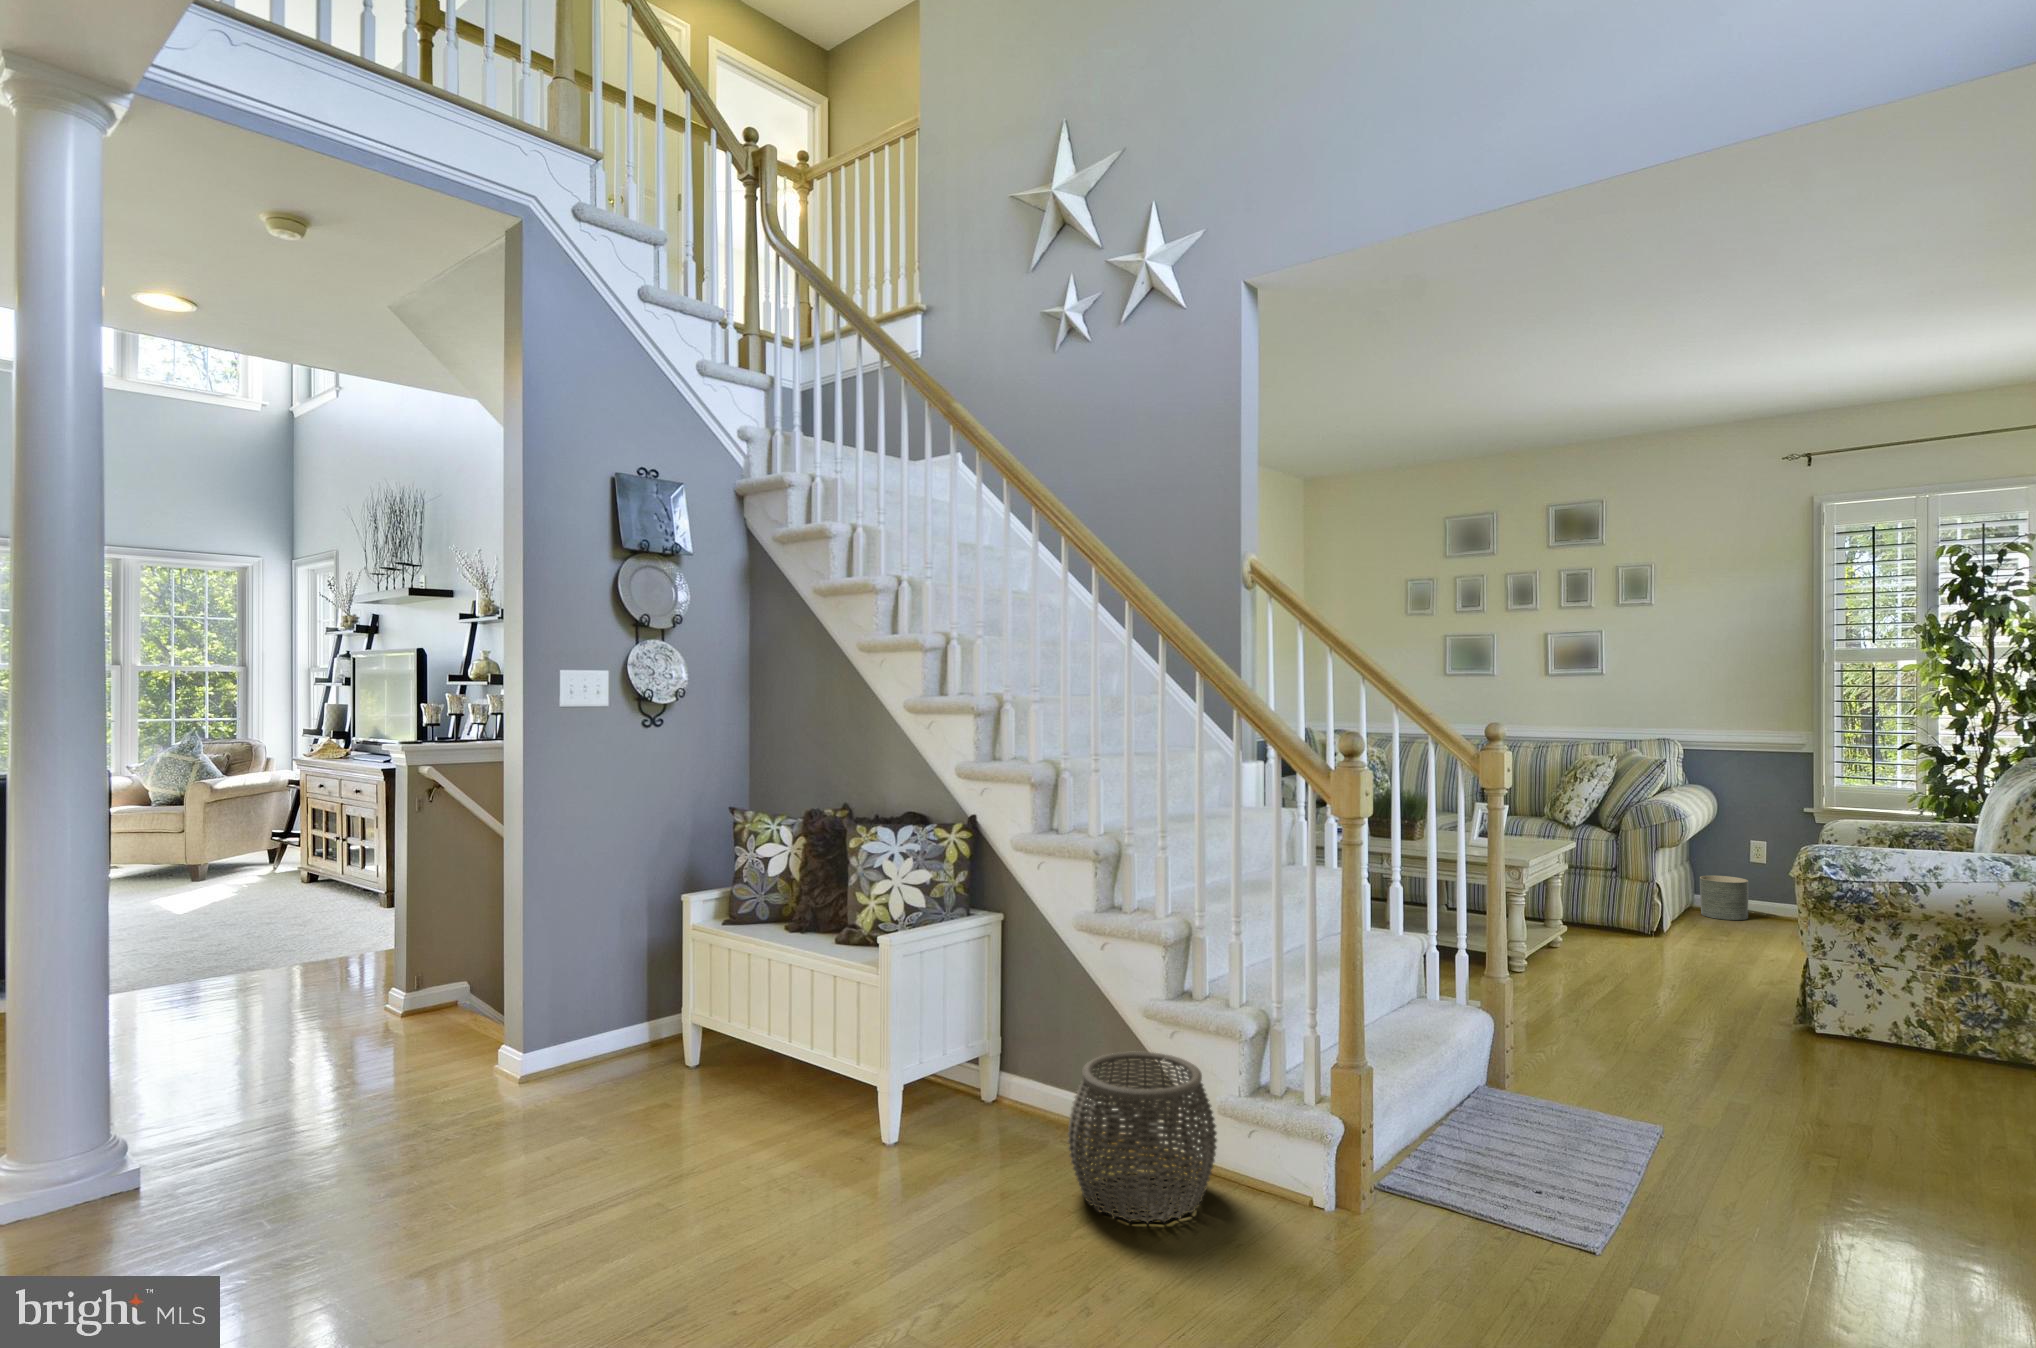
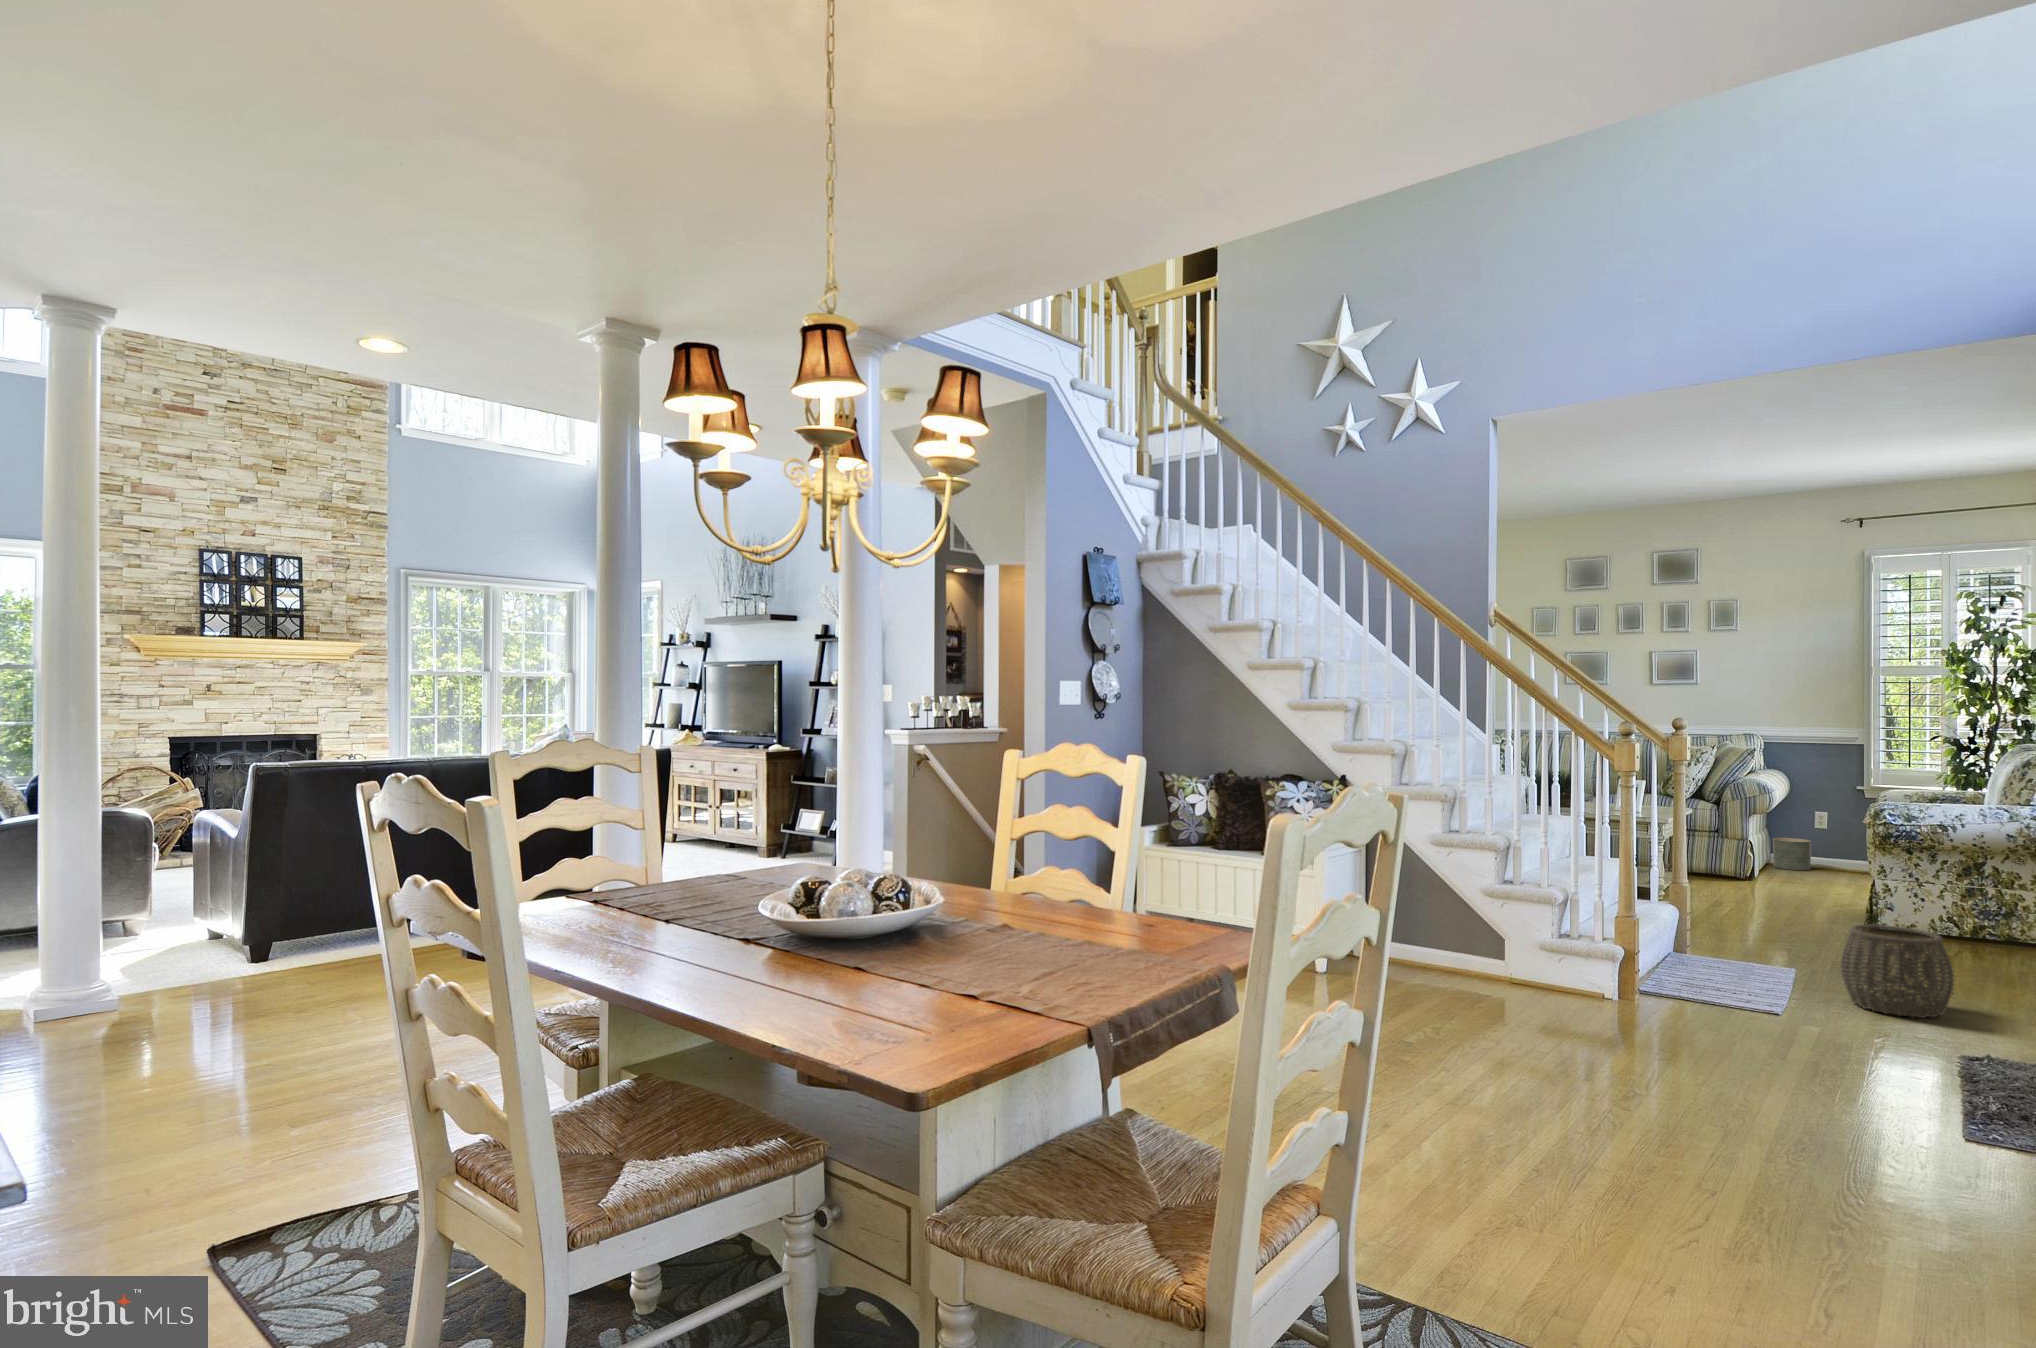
woven basket: present [1068,1051,1217,1223] -> present [1841,924,1954,1018]

